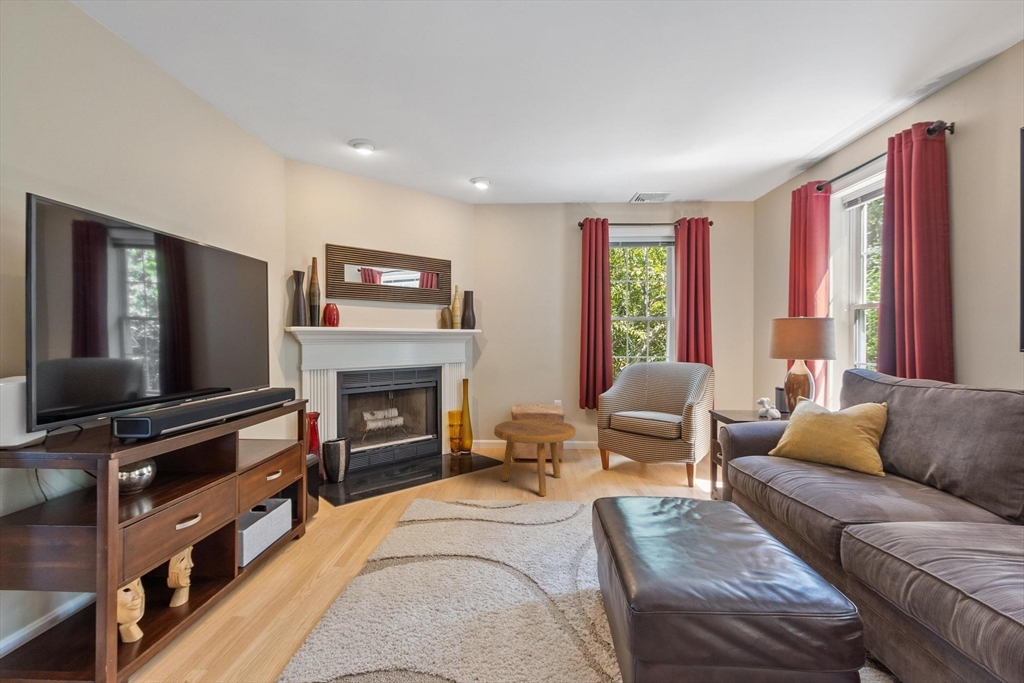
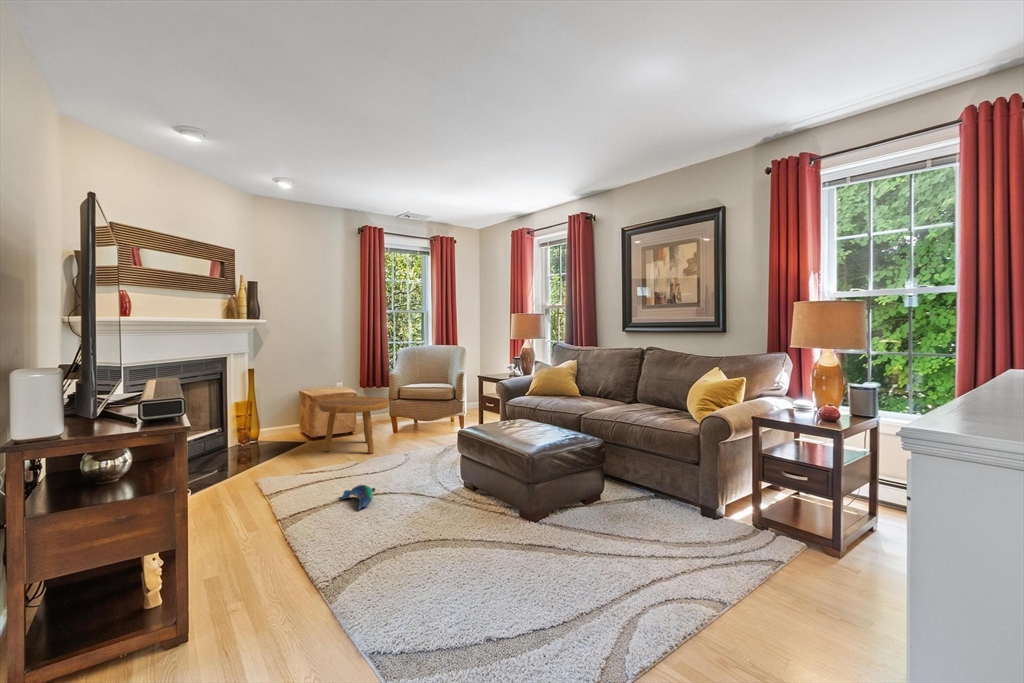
plush toy: none [425,552,463,593] -> present [341,485,375,509]

